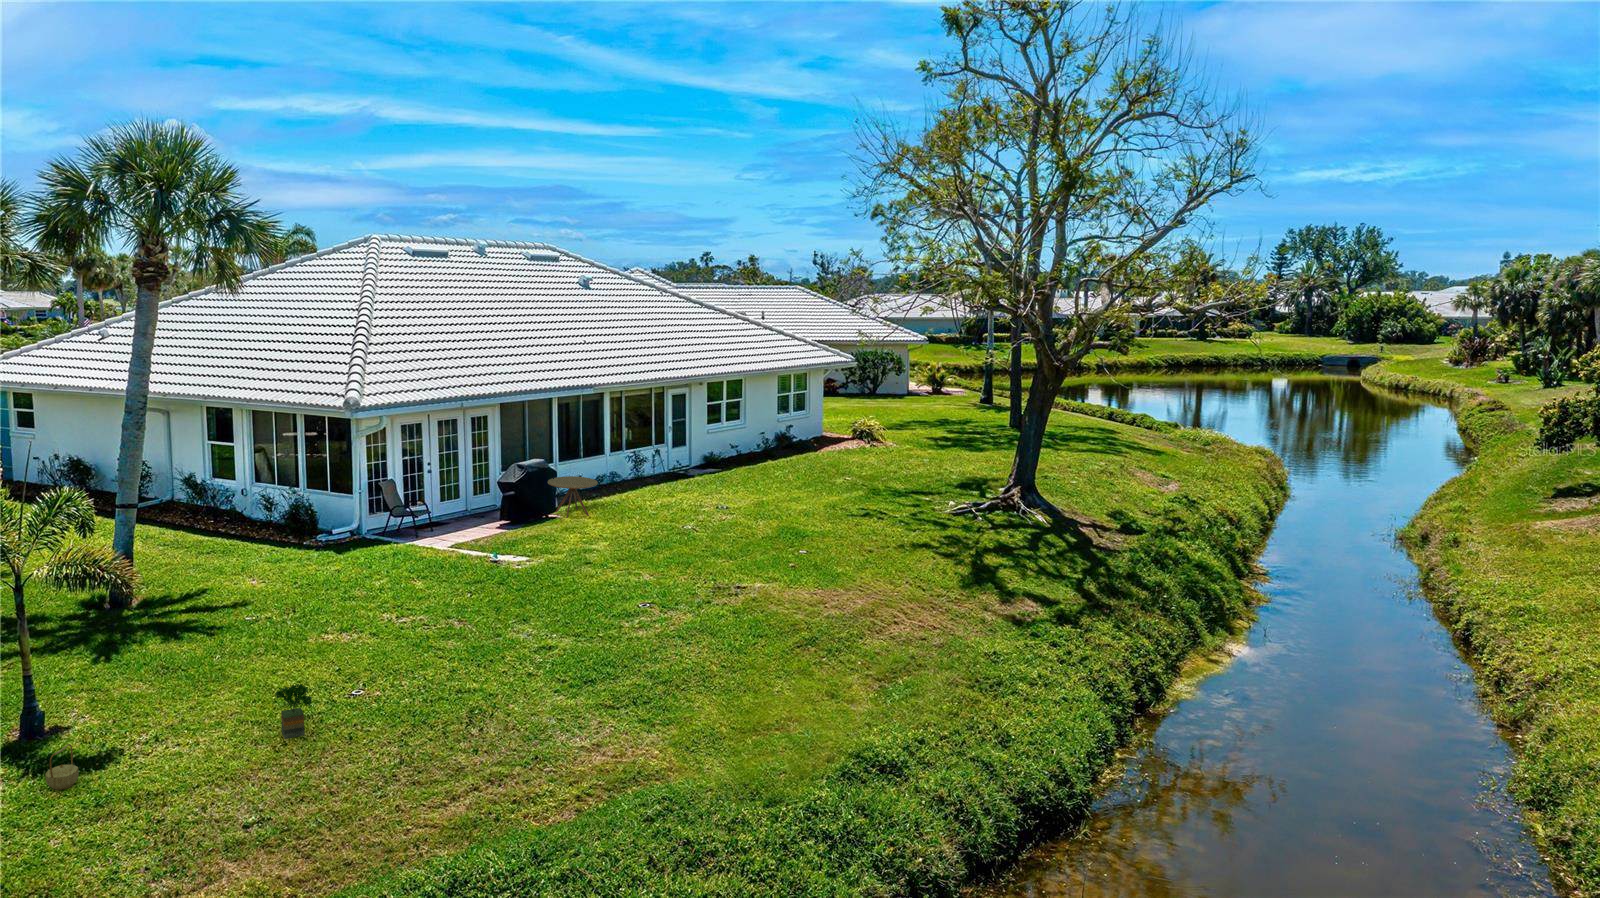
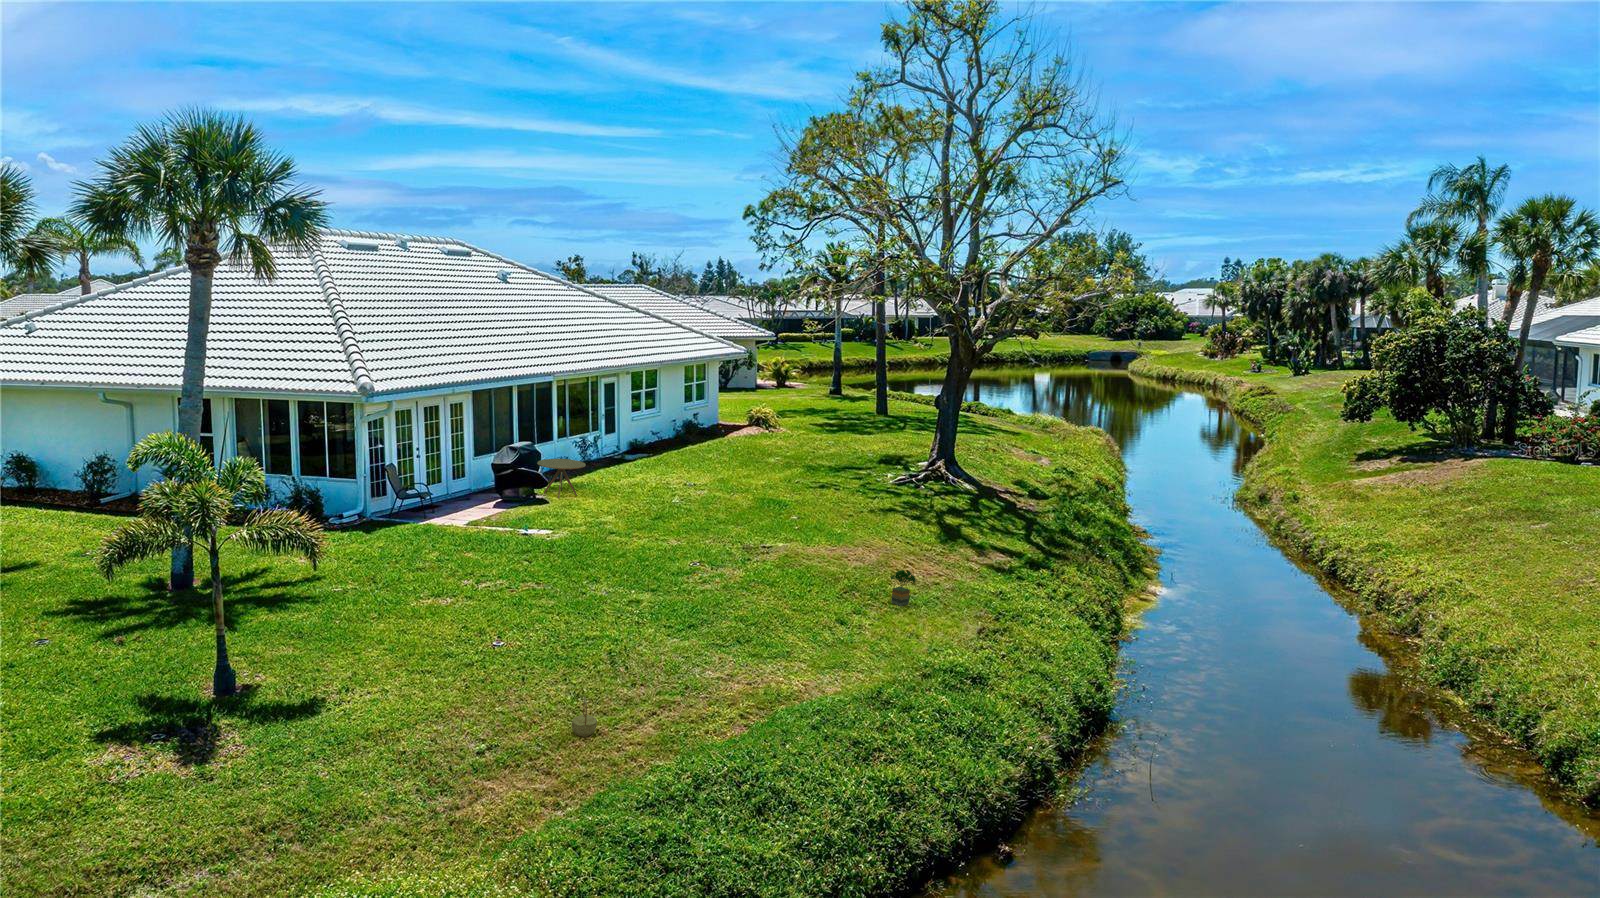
potted tree: present [275,684,312,739] -> present [891,570,916,606]
basket: present [45,744,79,790] -> present [572,697,597,737]

